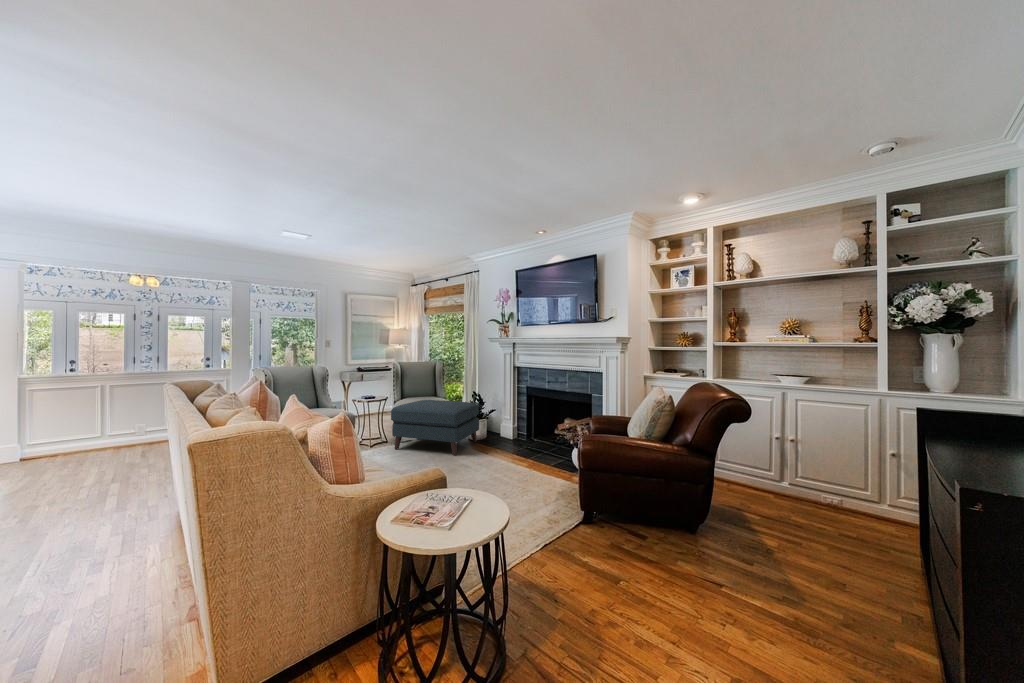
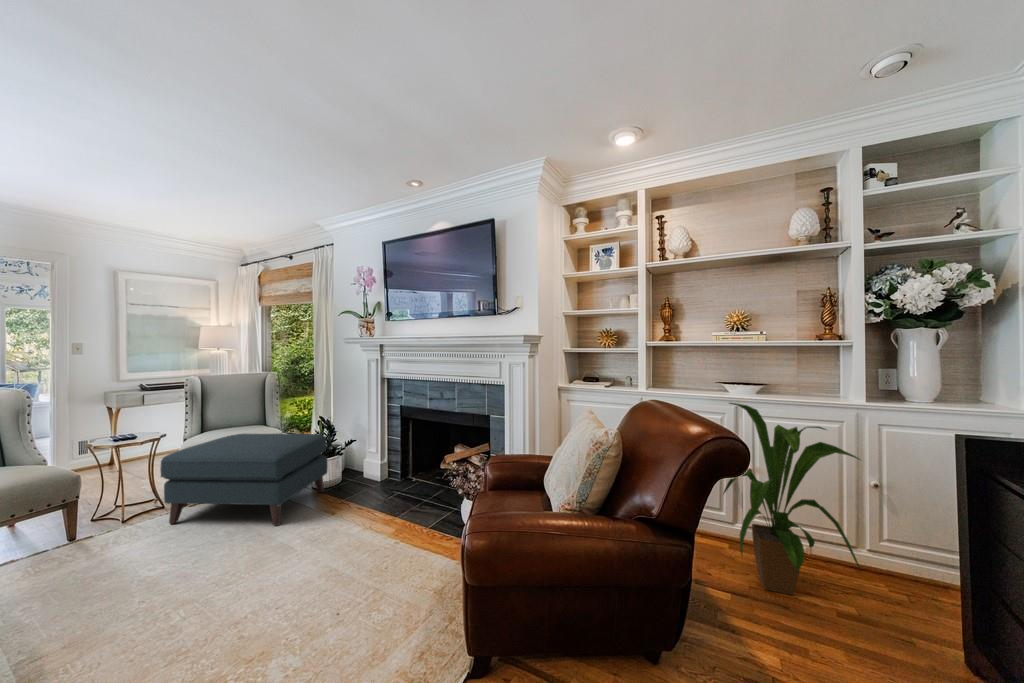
house plant: none [760,385,872,522] -> present [724,403,861,595]

